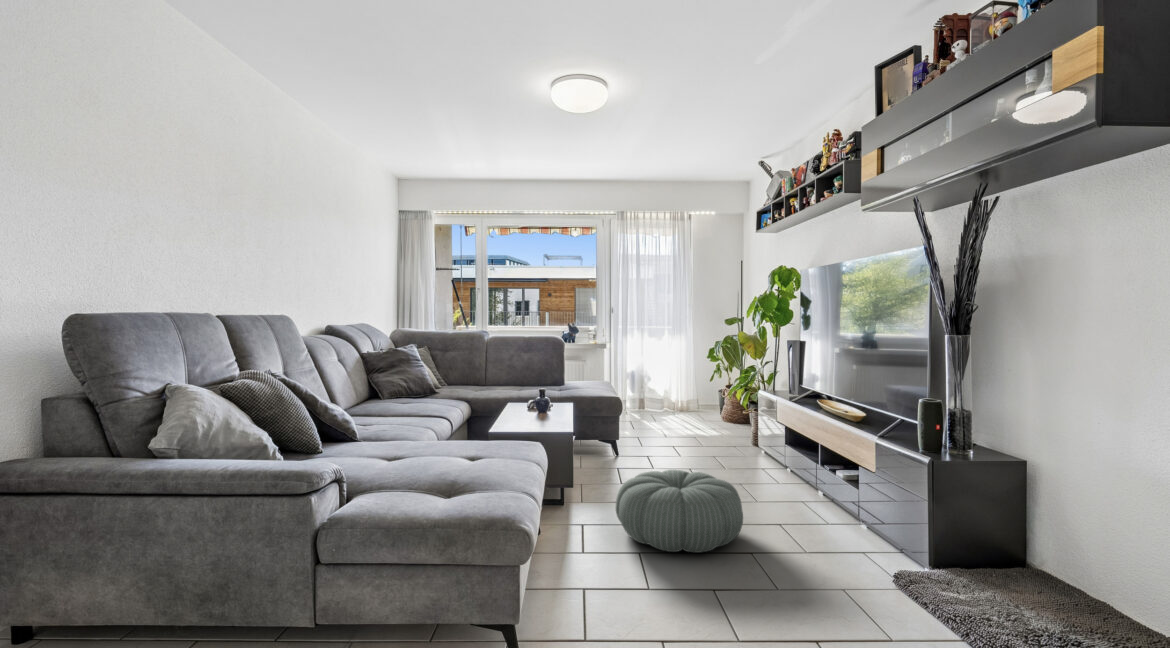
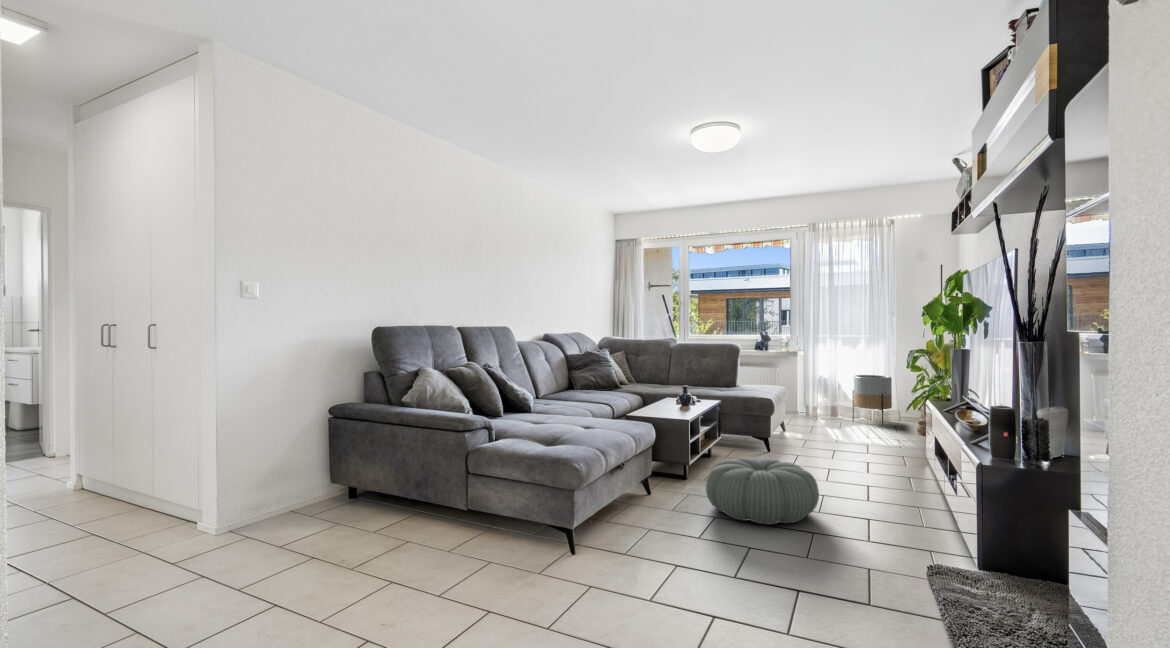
planter: none [659,365,694,414] -> present [853,375,892,426]

